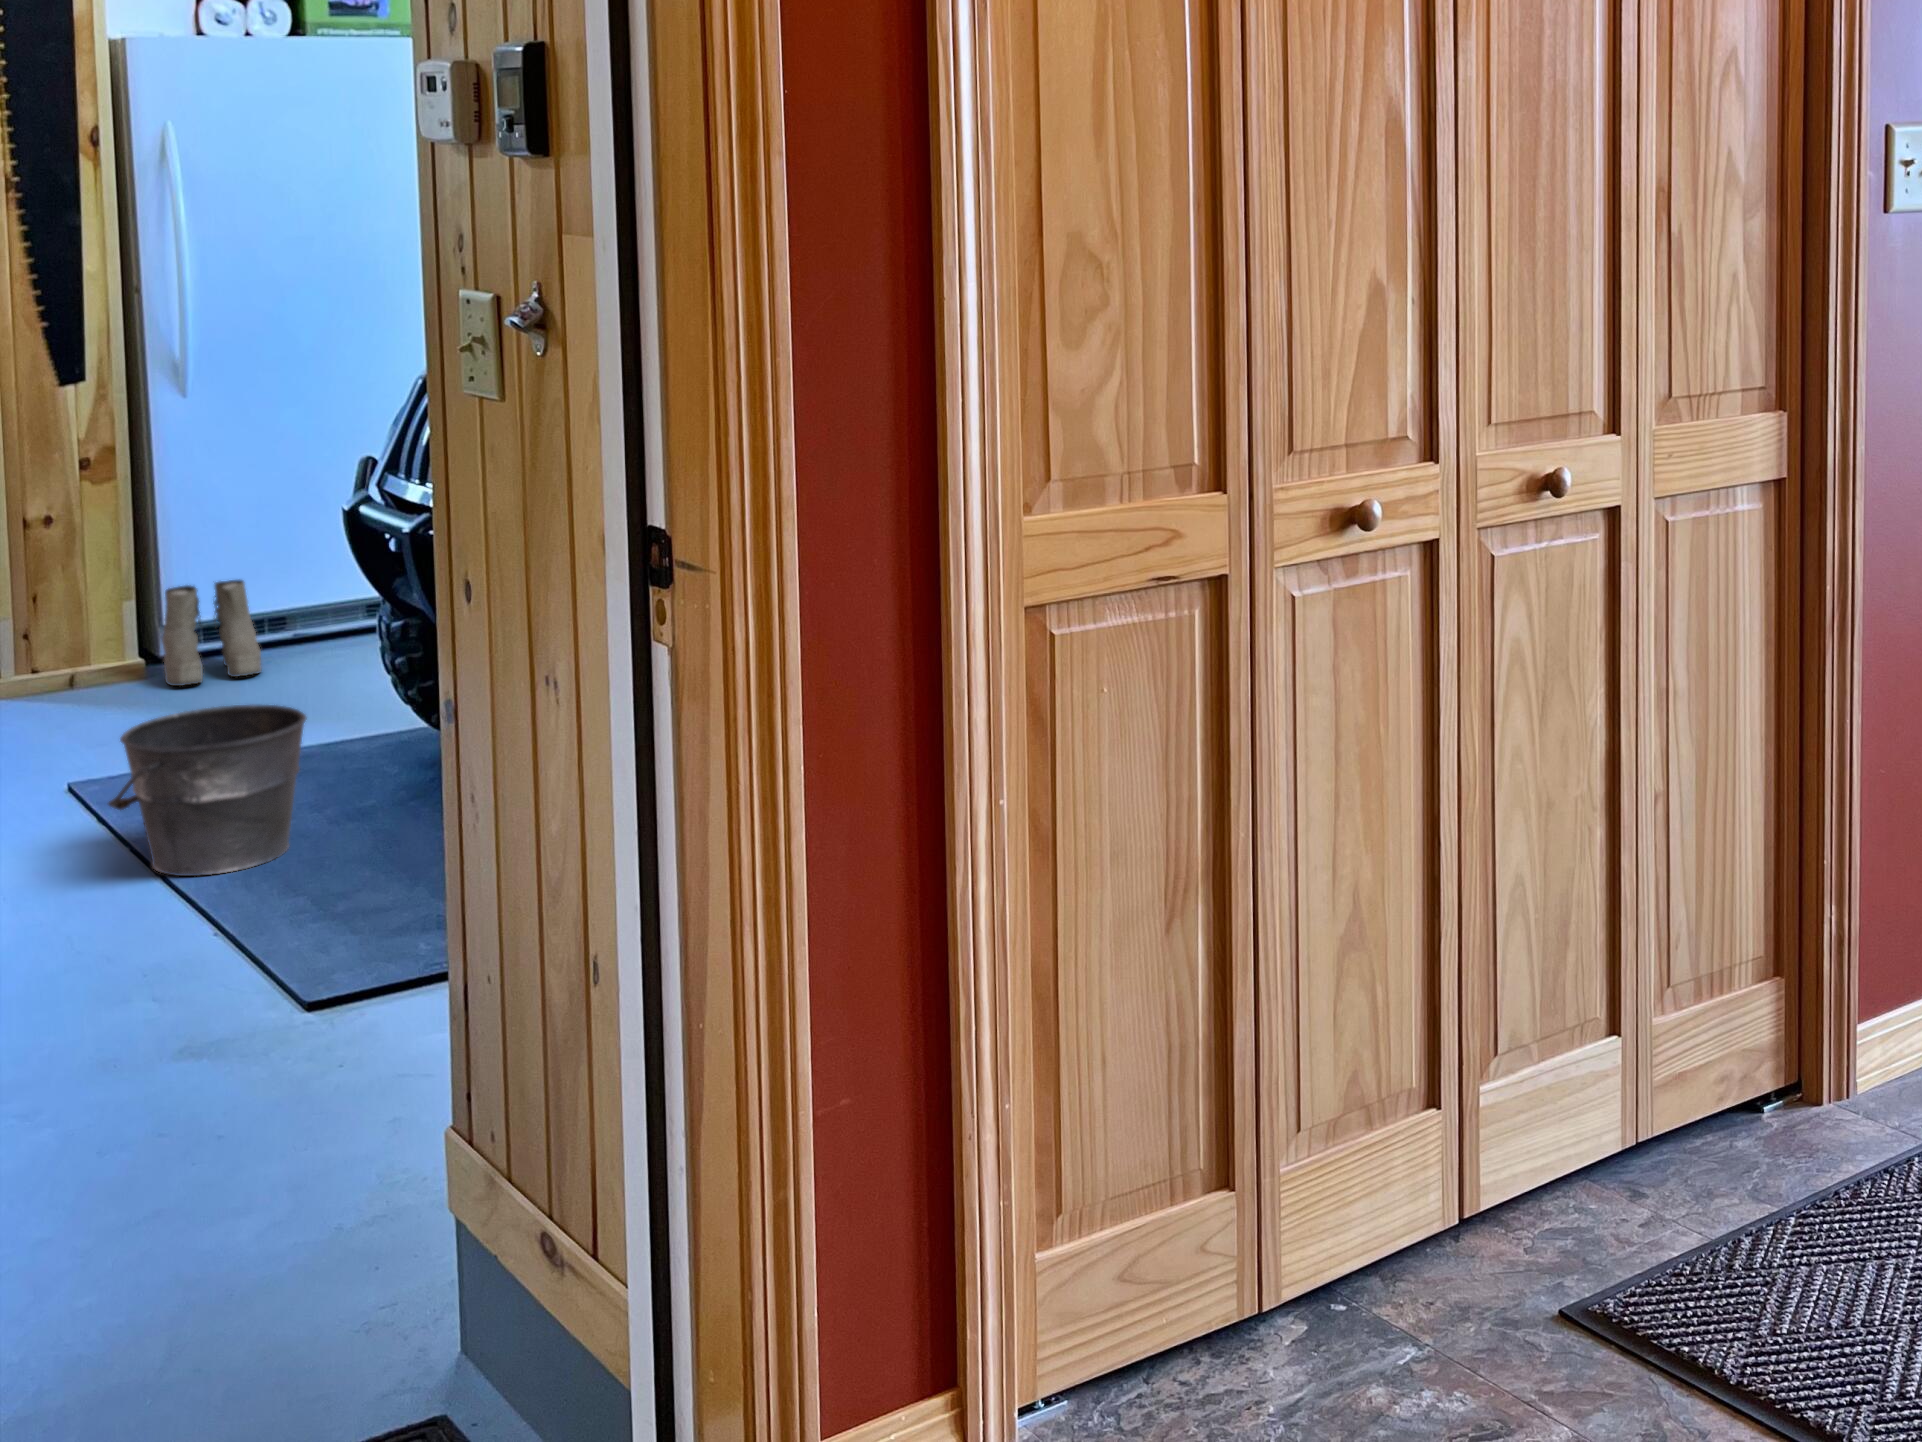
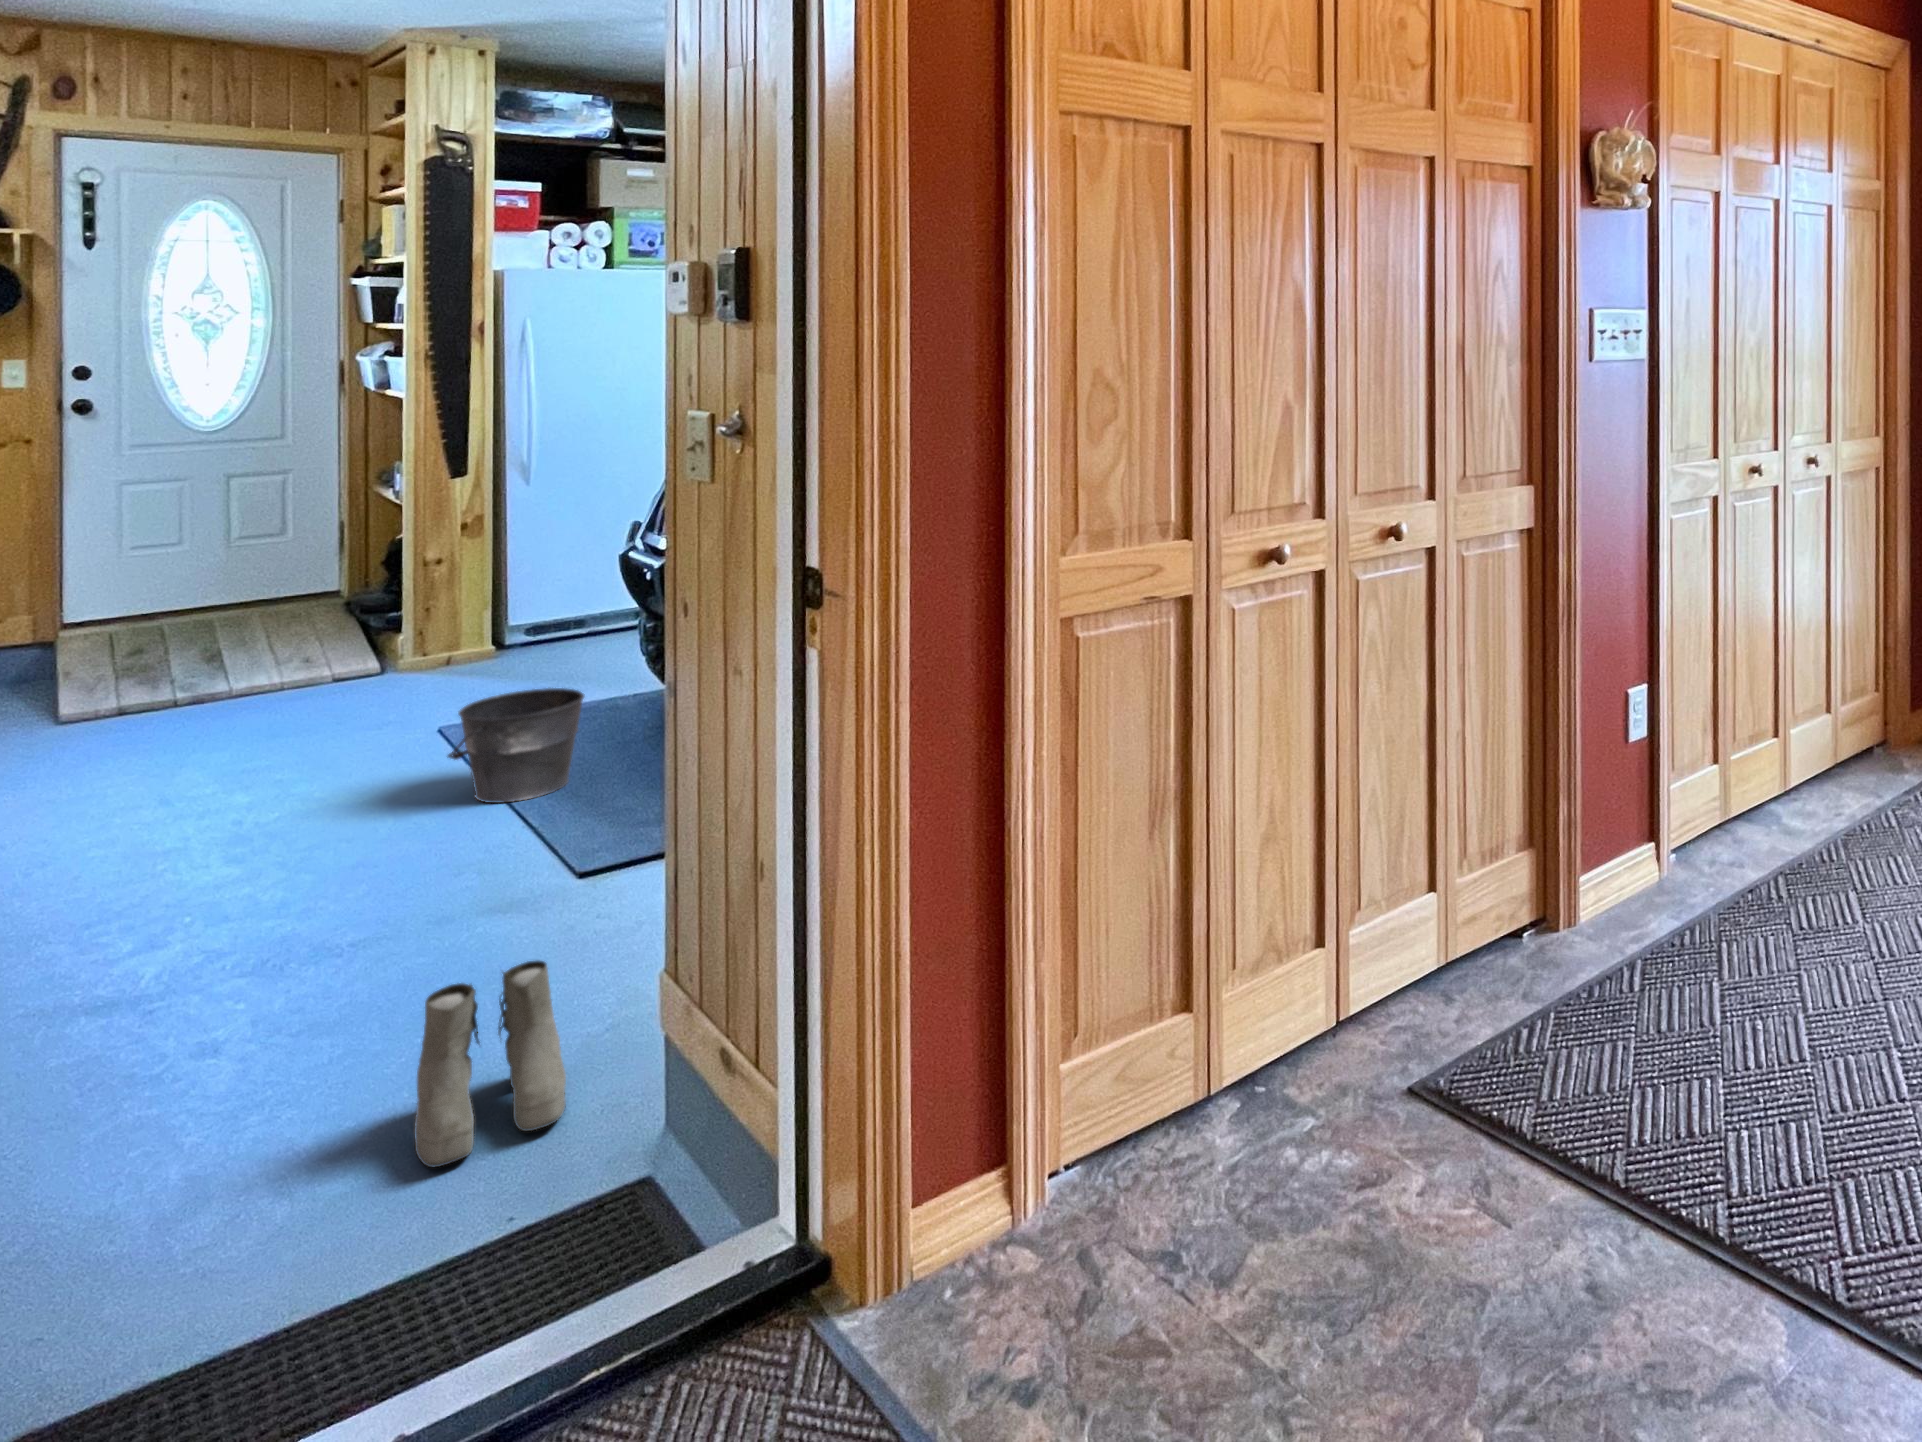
boots: present [162,580,262,686] -> present [414,961,566,1167]

